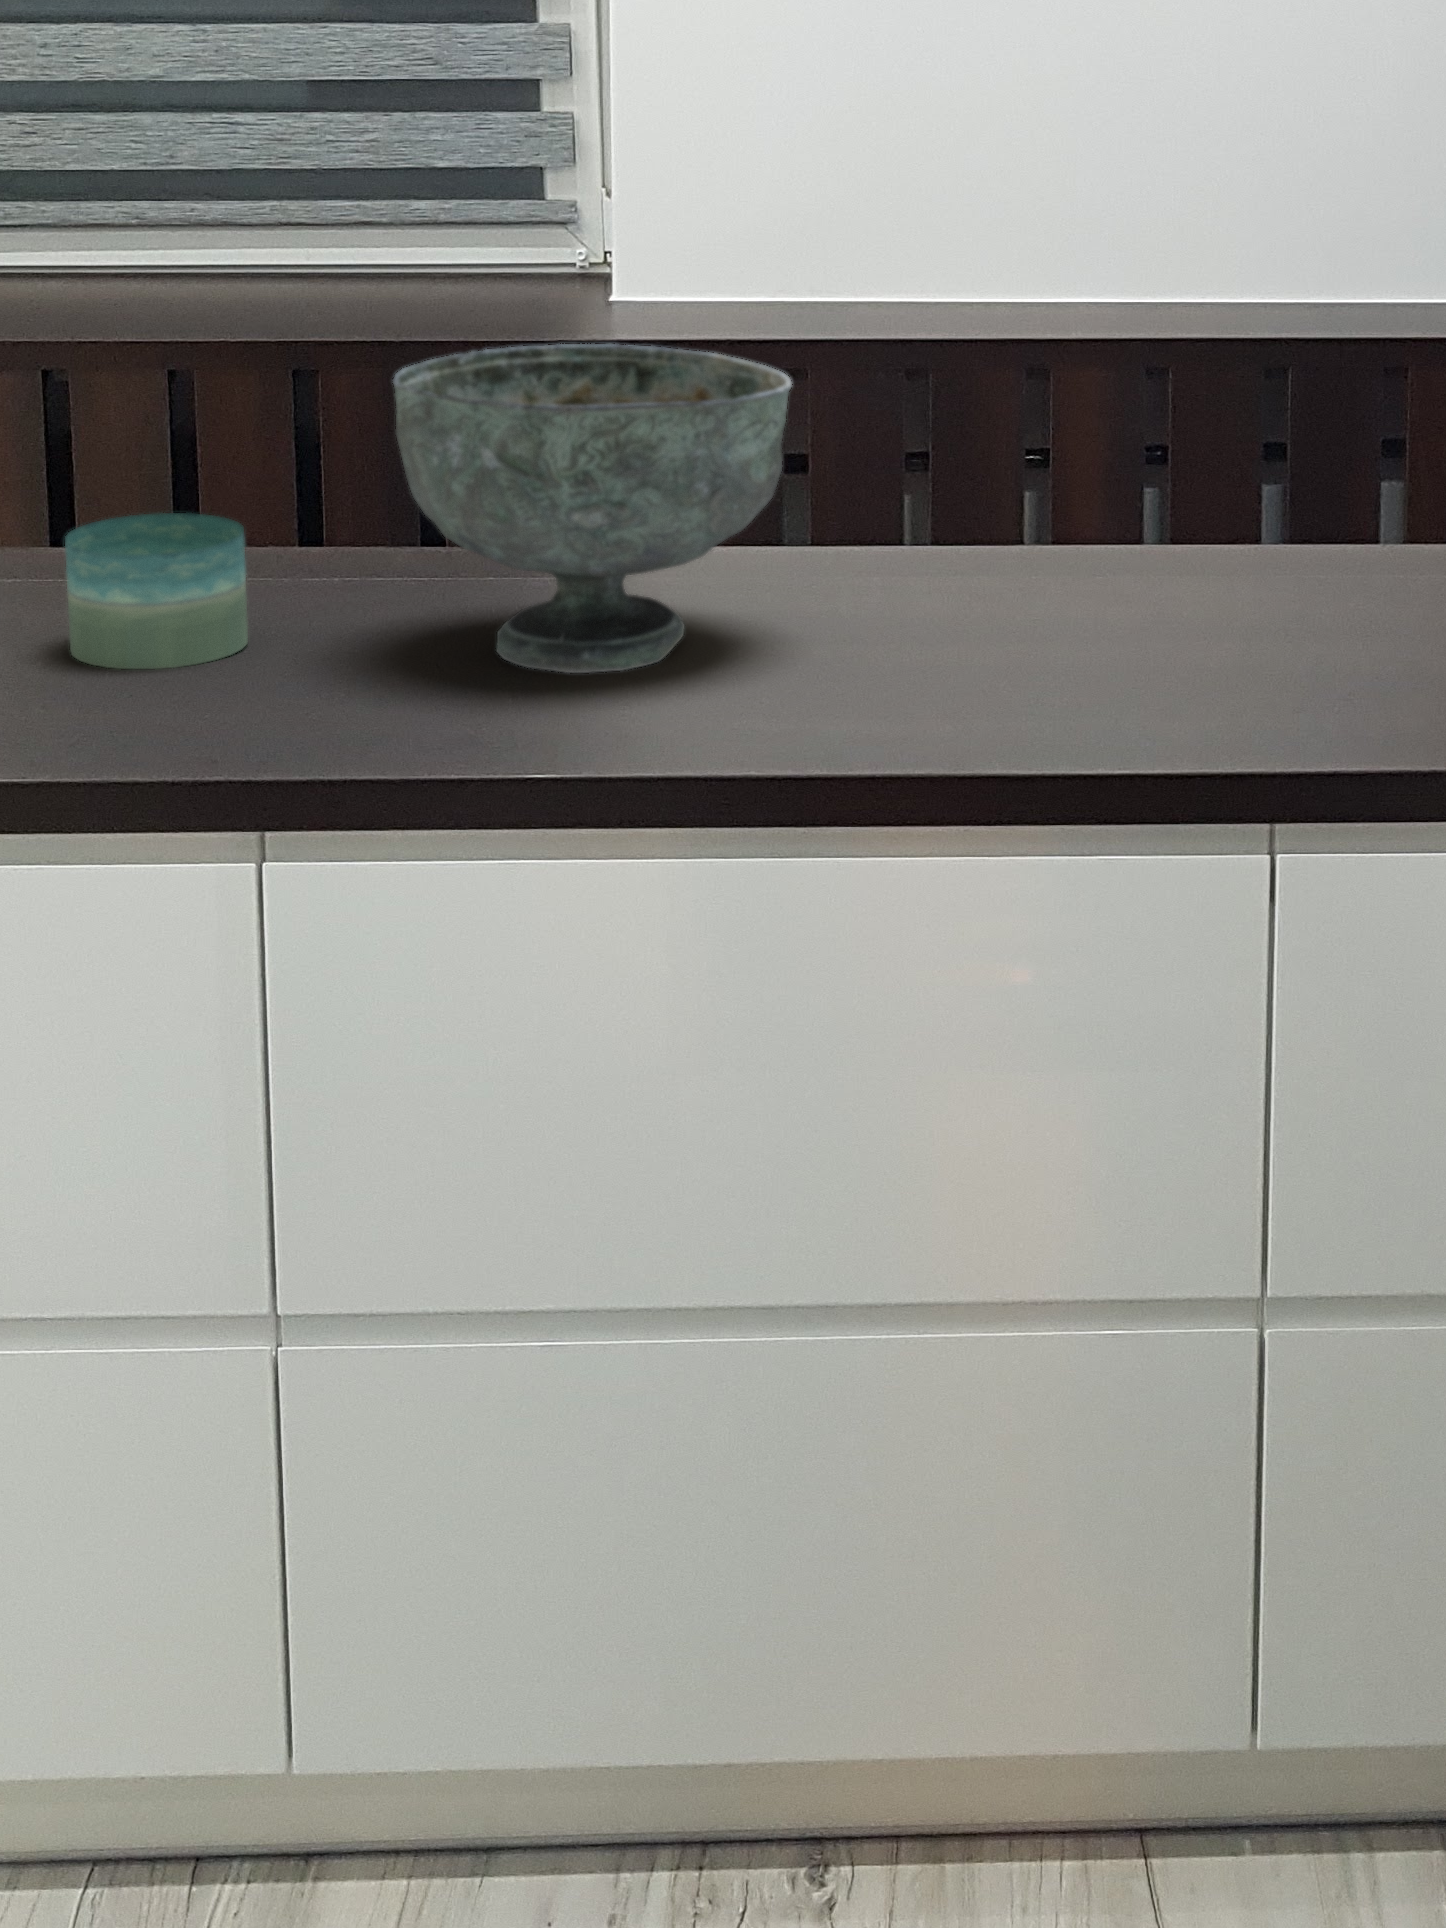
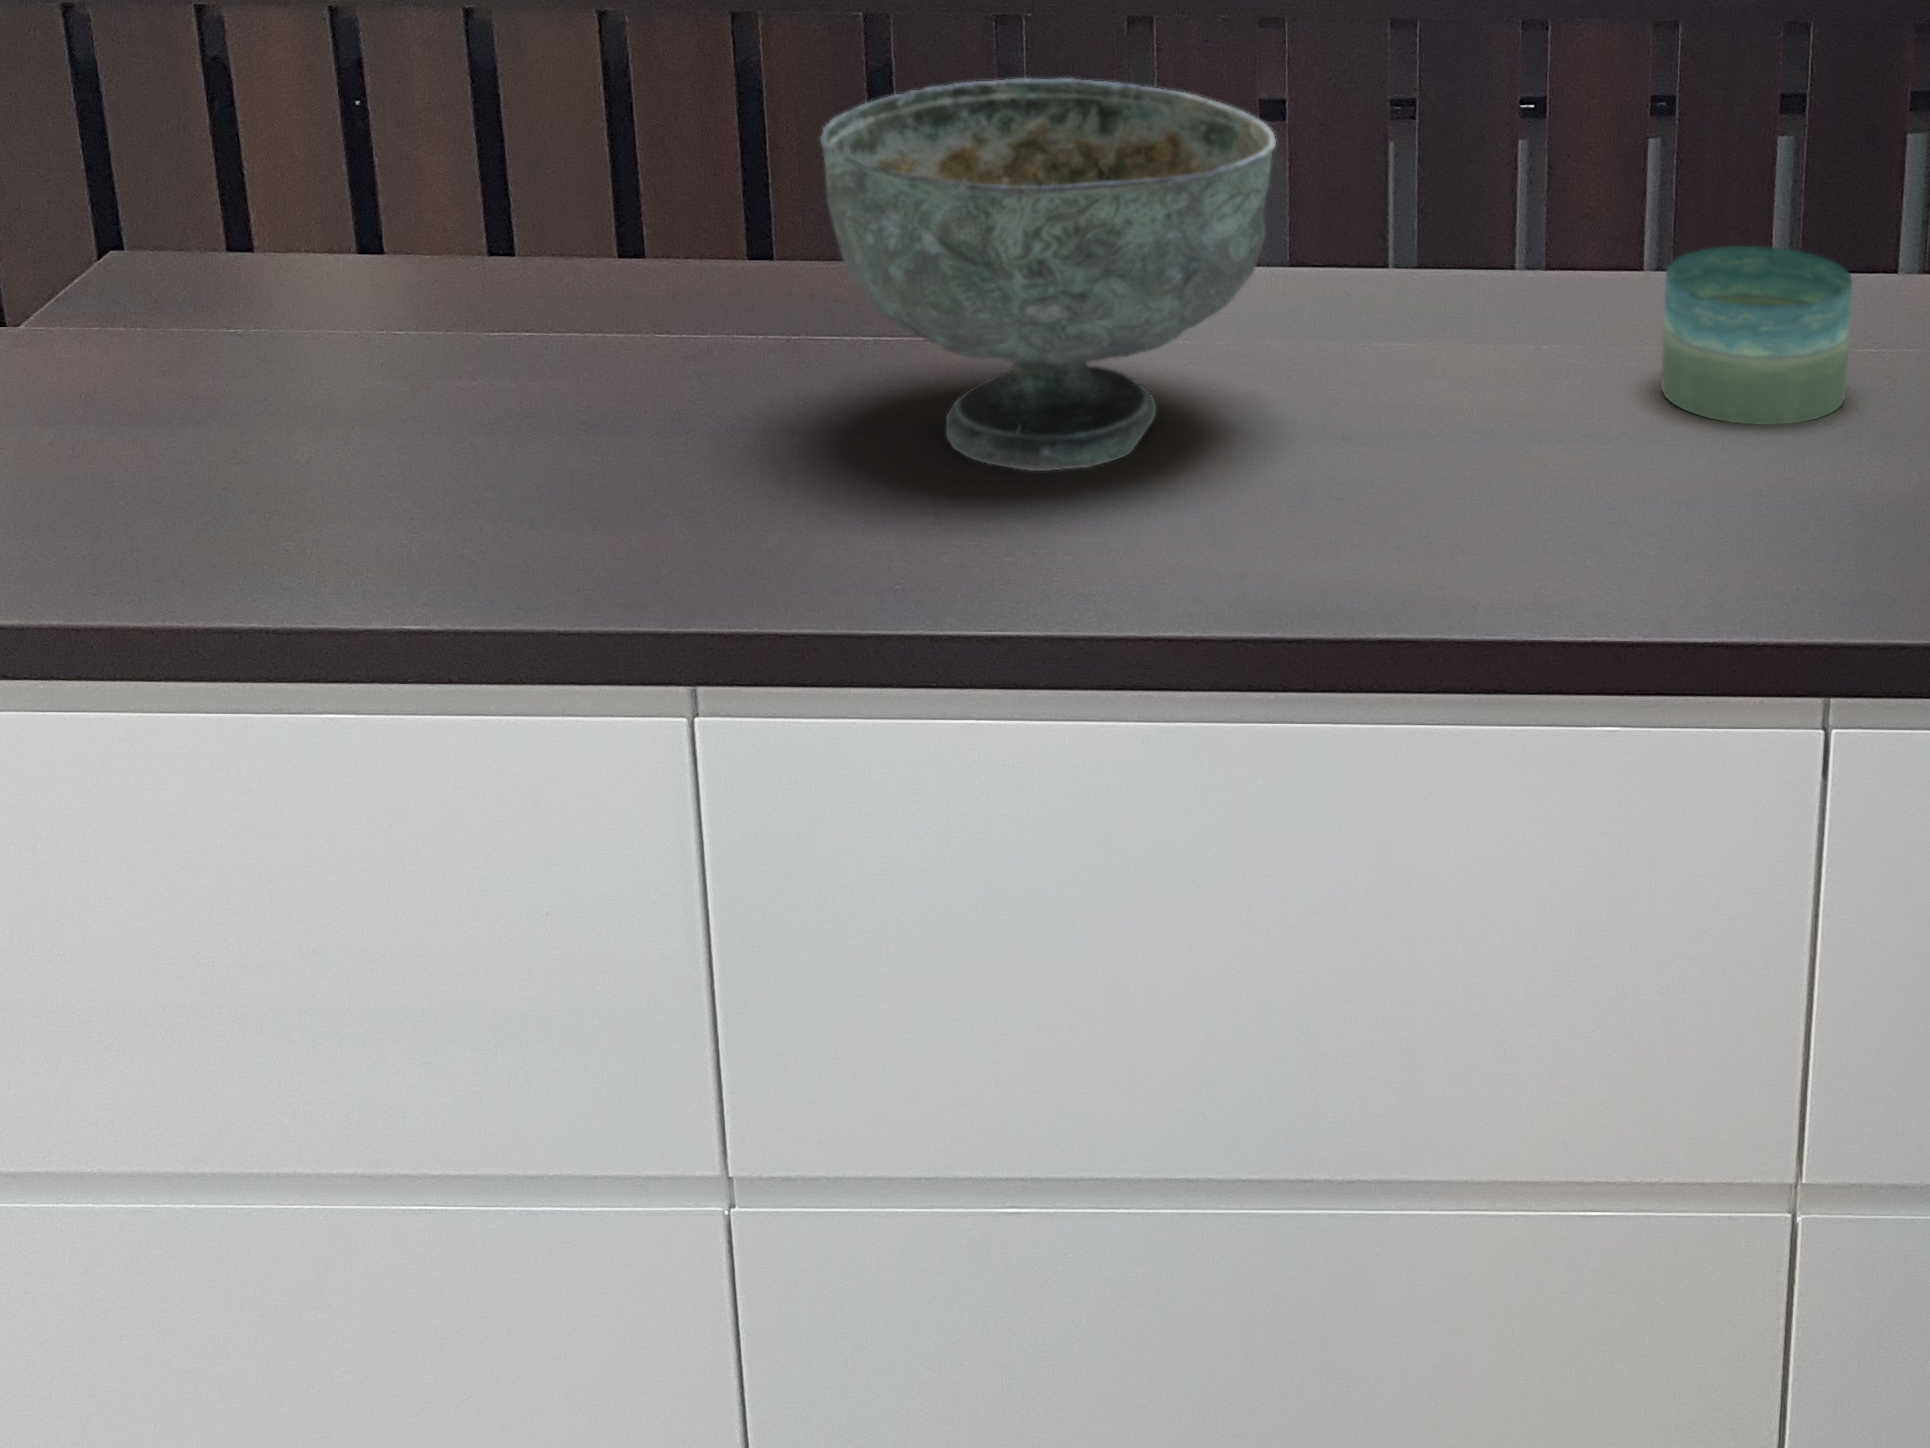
candle: present [65,513,248,669] -> present [1662,246,1852,425]

